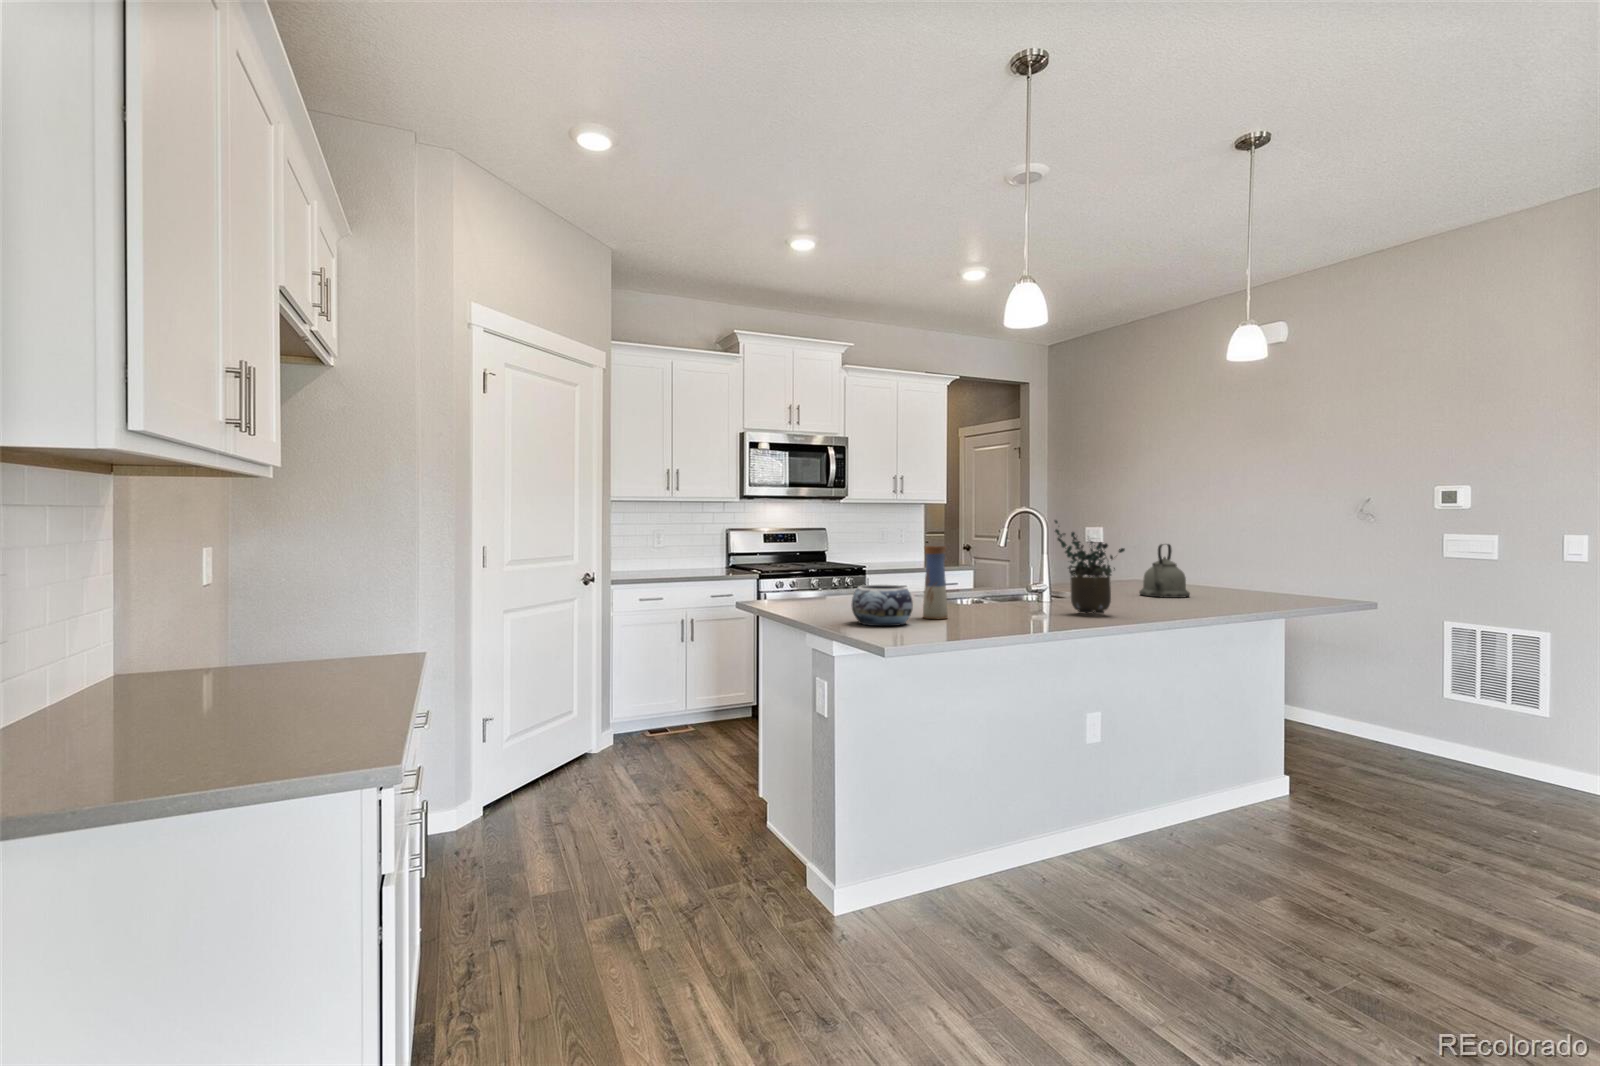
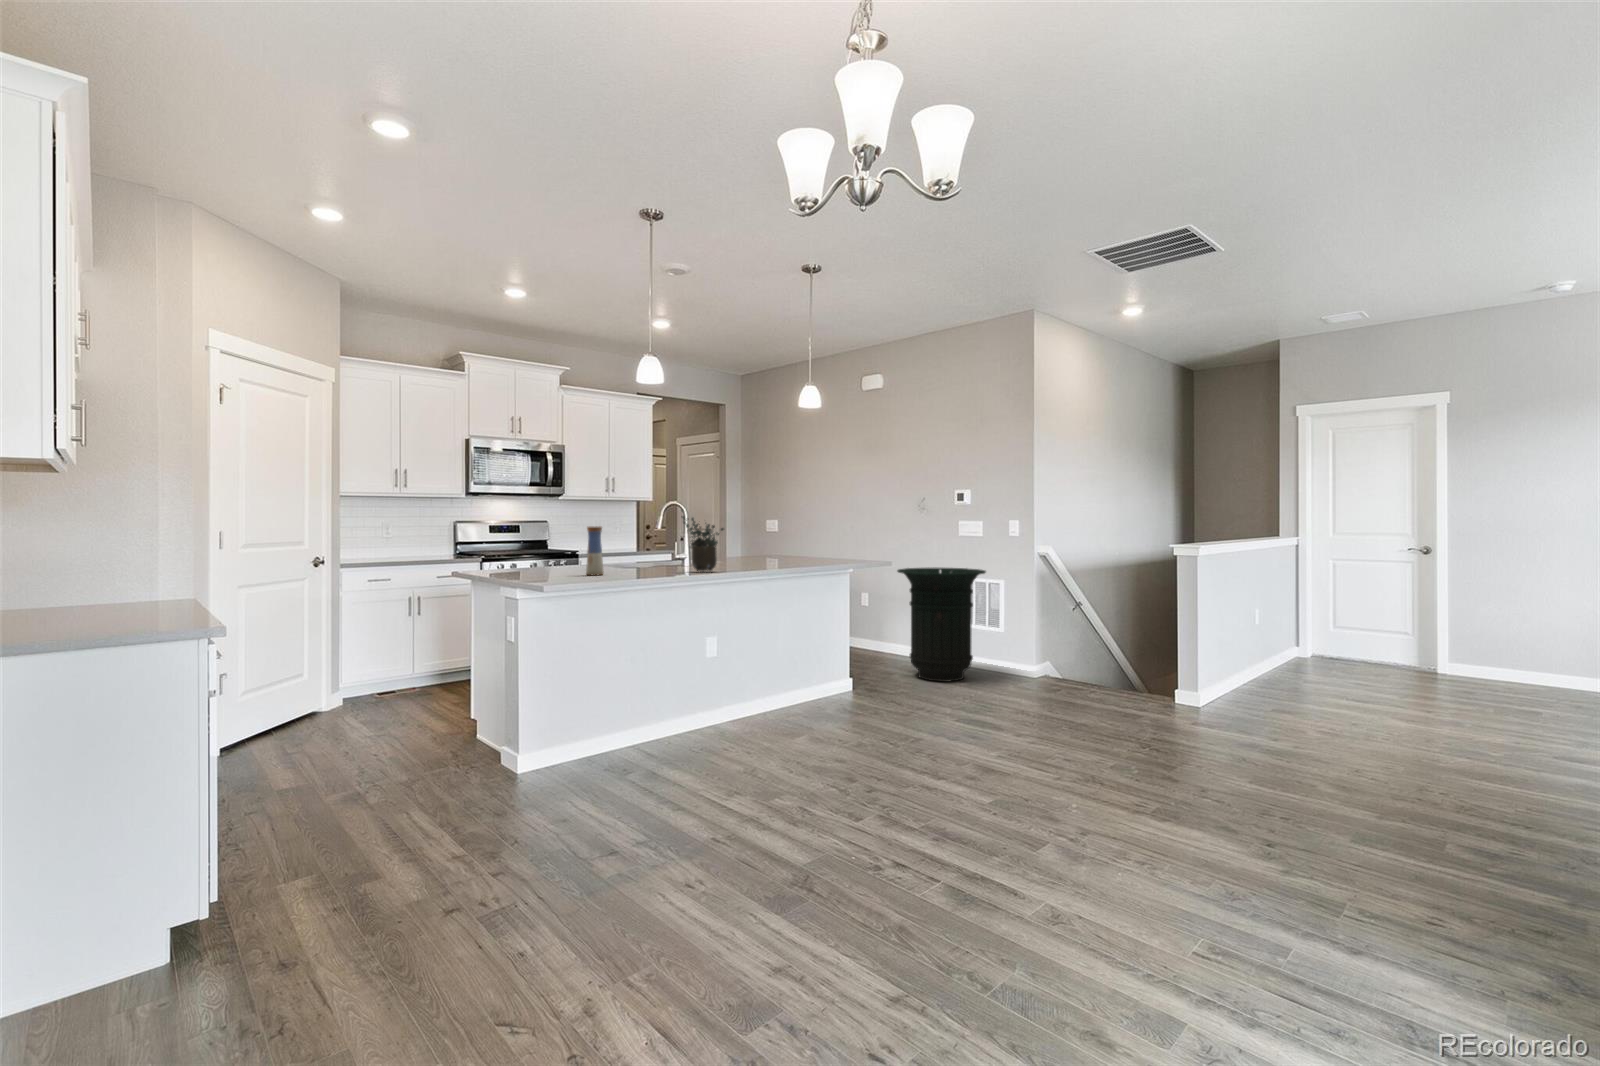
kettle: present [1139,544,1190,598] -> none [765,529,796,565]
decorative bowl: present [852,585,913,626] -> none [531,552,574,578]
trash can: none [1341,602,1521,787] -> present [897,568,986,682]

